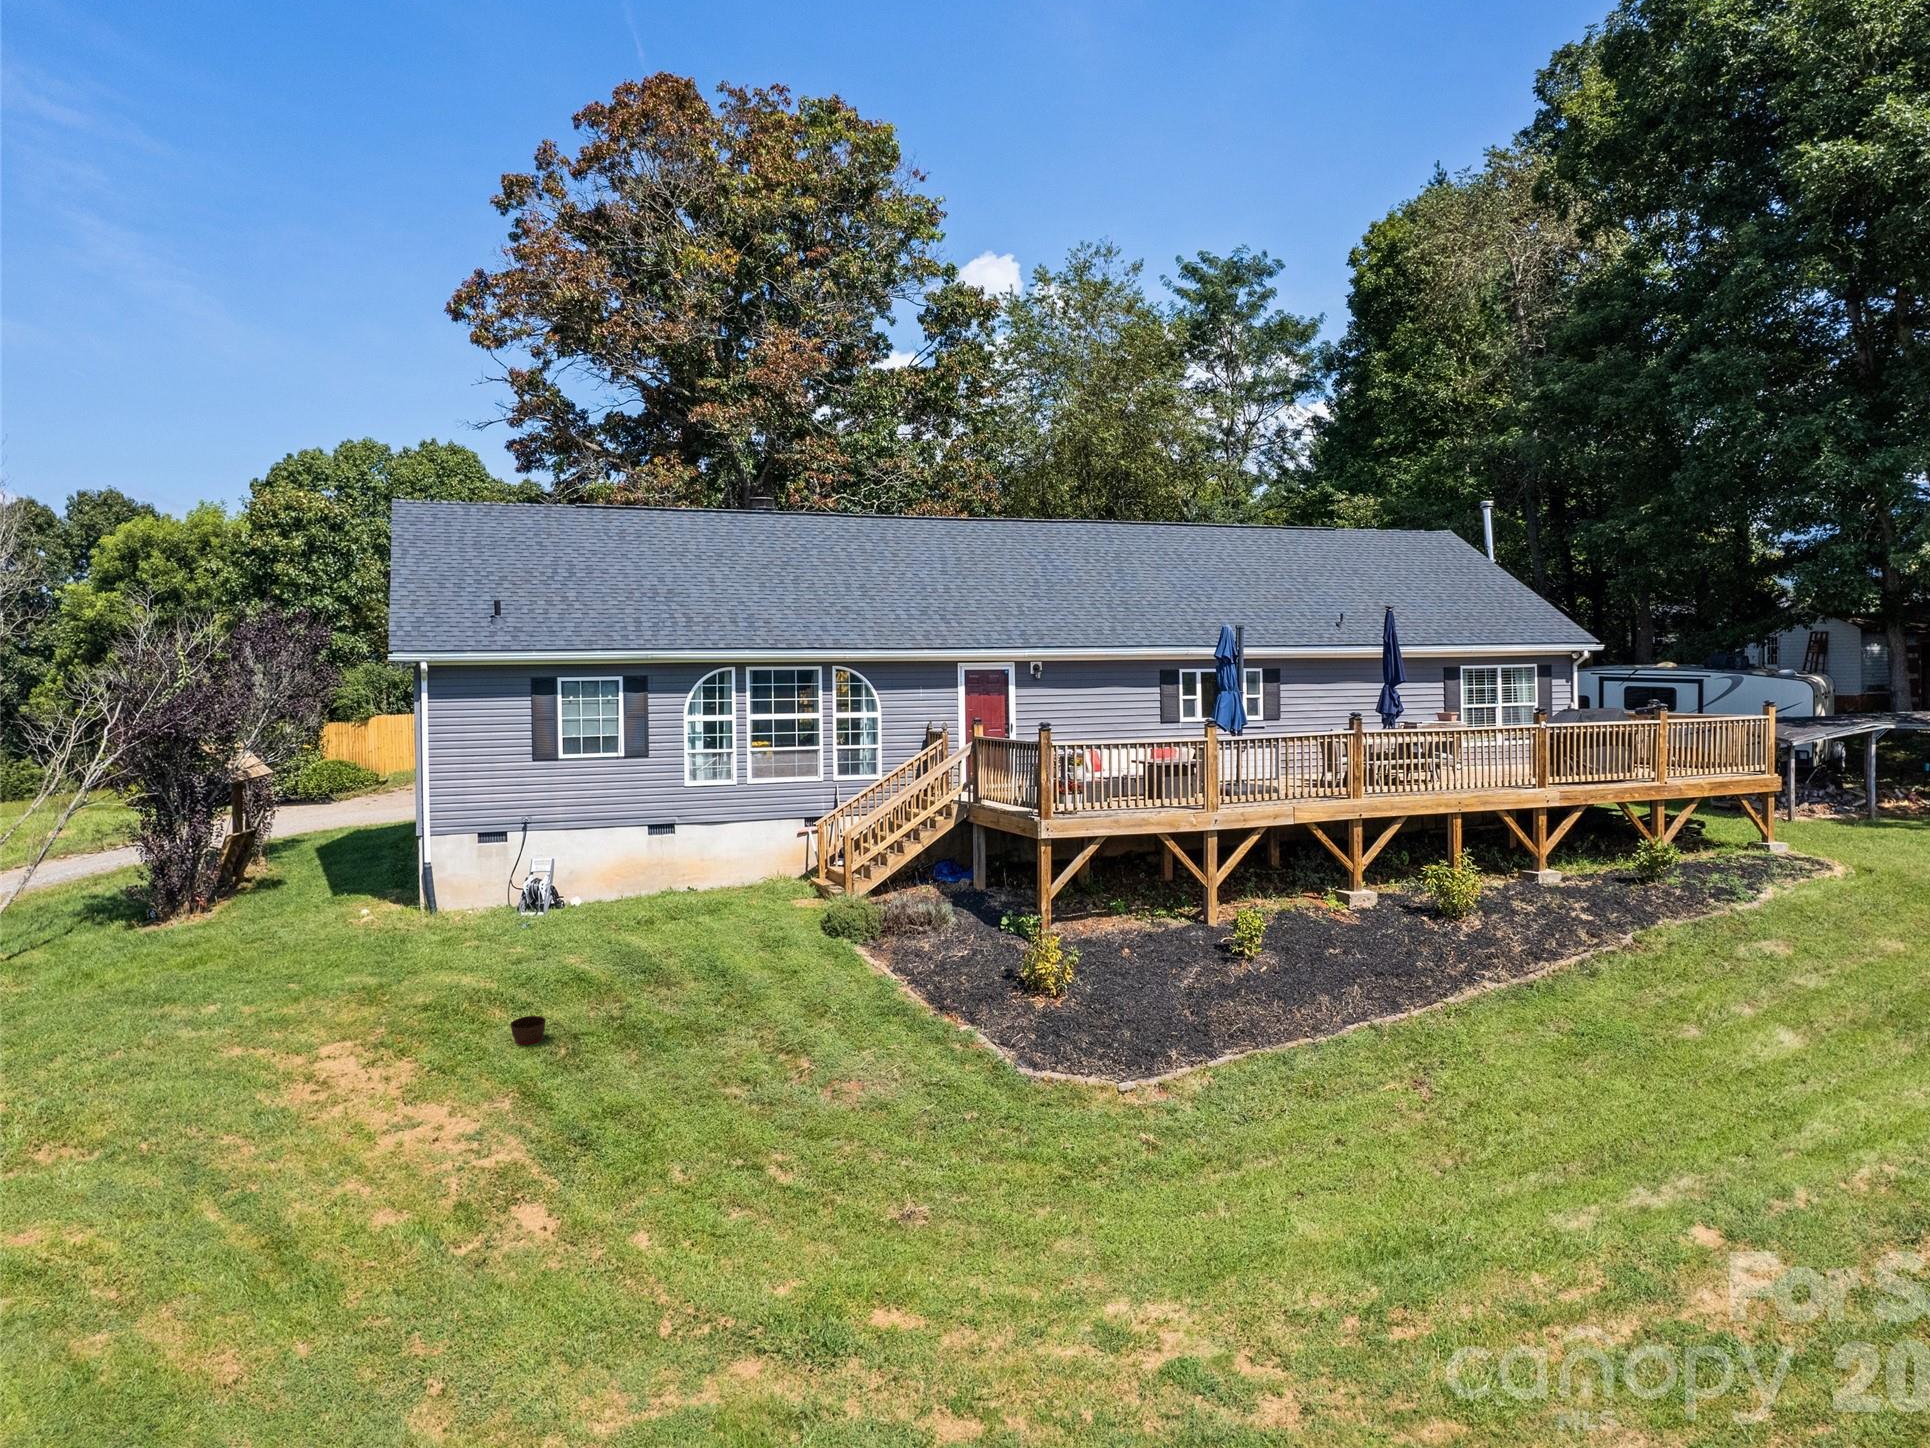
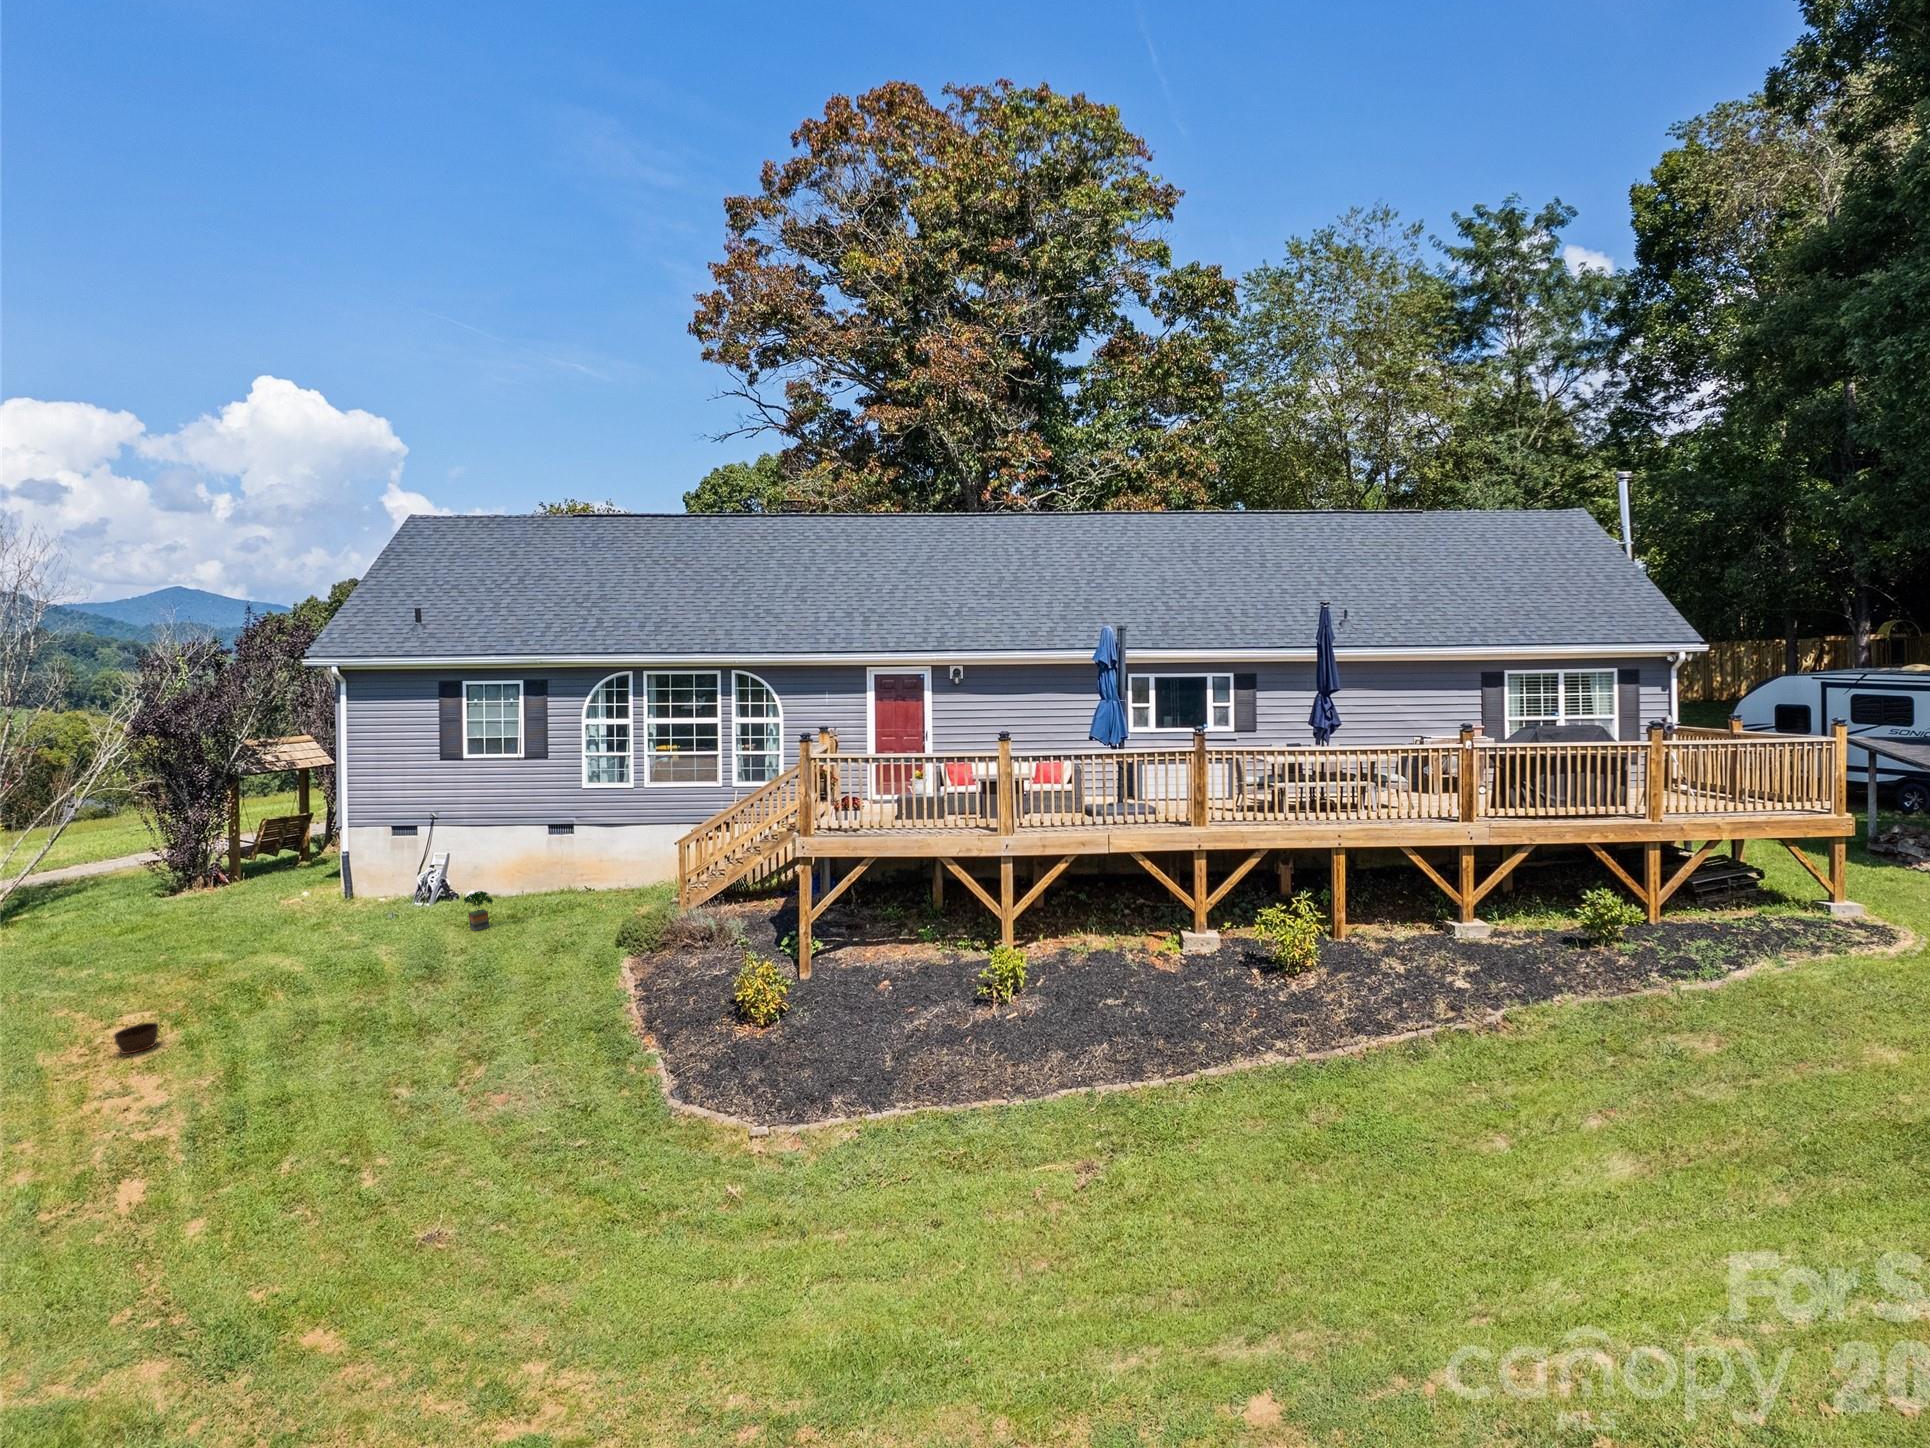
potted tree: none [647,891,678,932] -> present [463,891,493,931]

